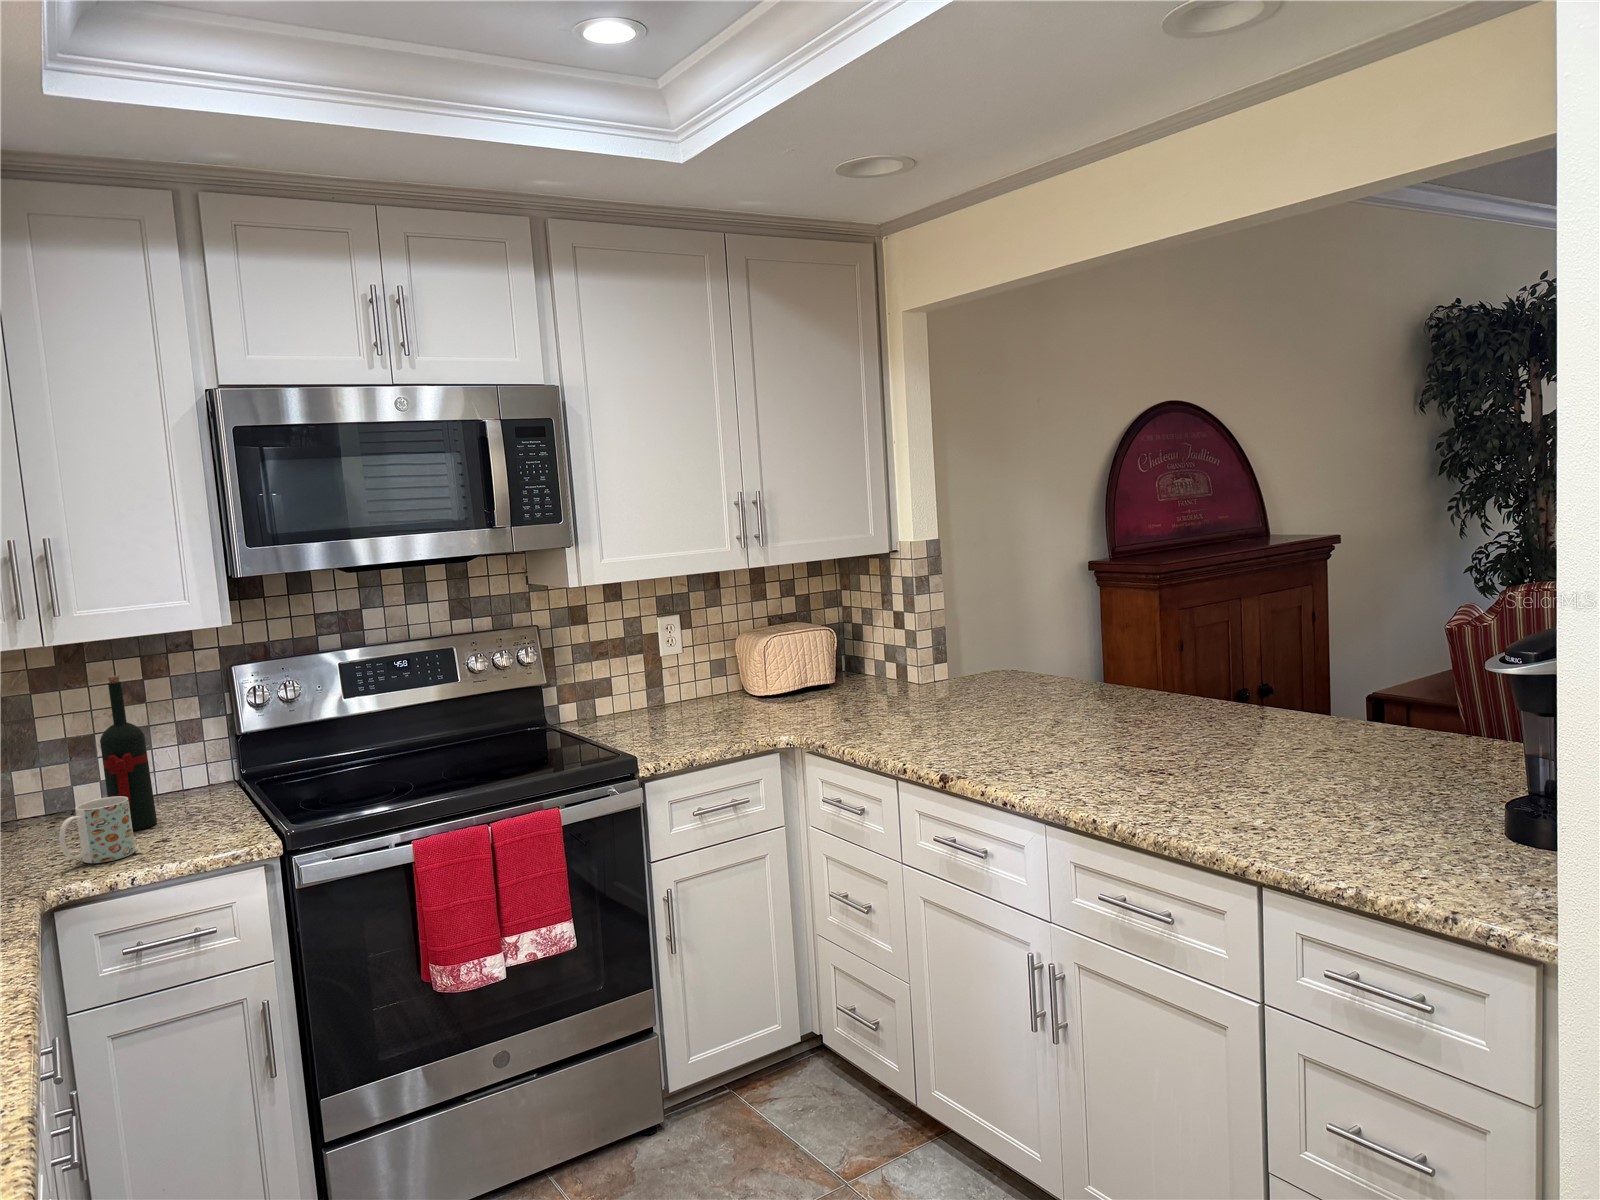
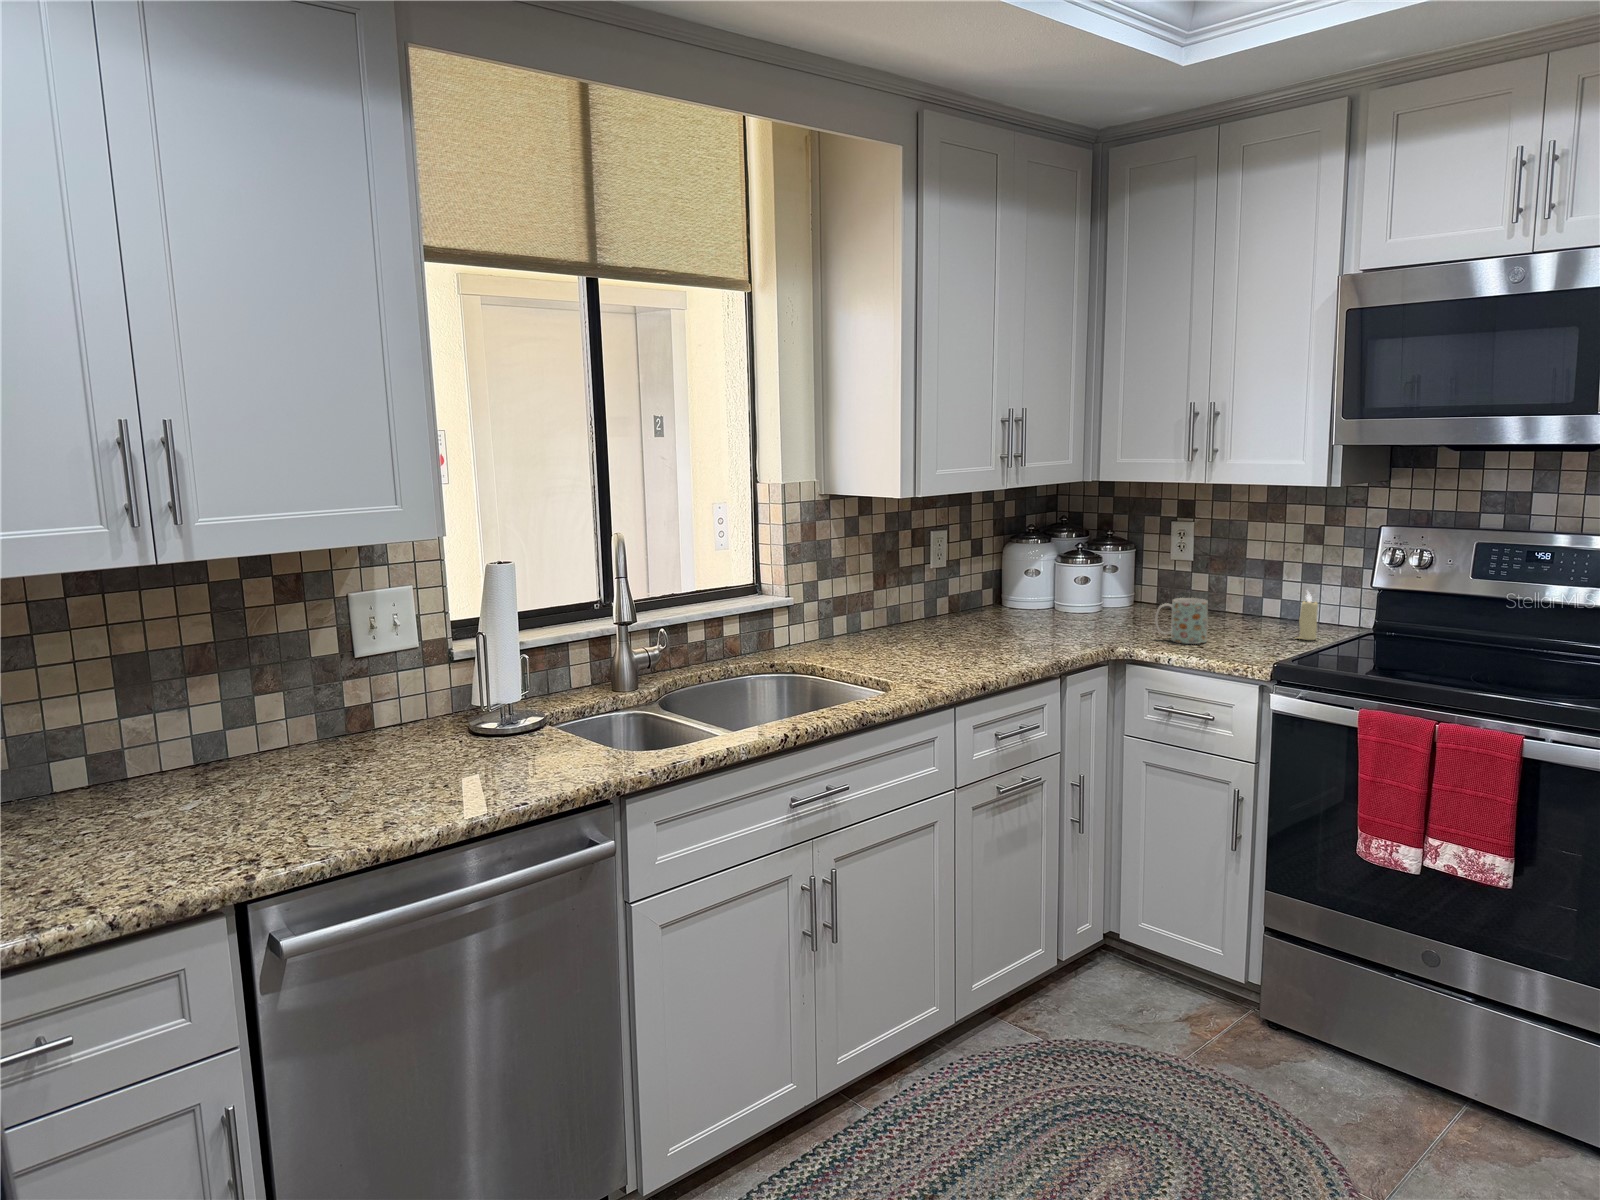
wine bottle: present [100,675,157,831] -> none [1232,512,1271,636]
candle: none [190,753,216,813] -> present [1297,592,1318,640]

